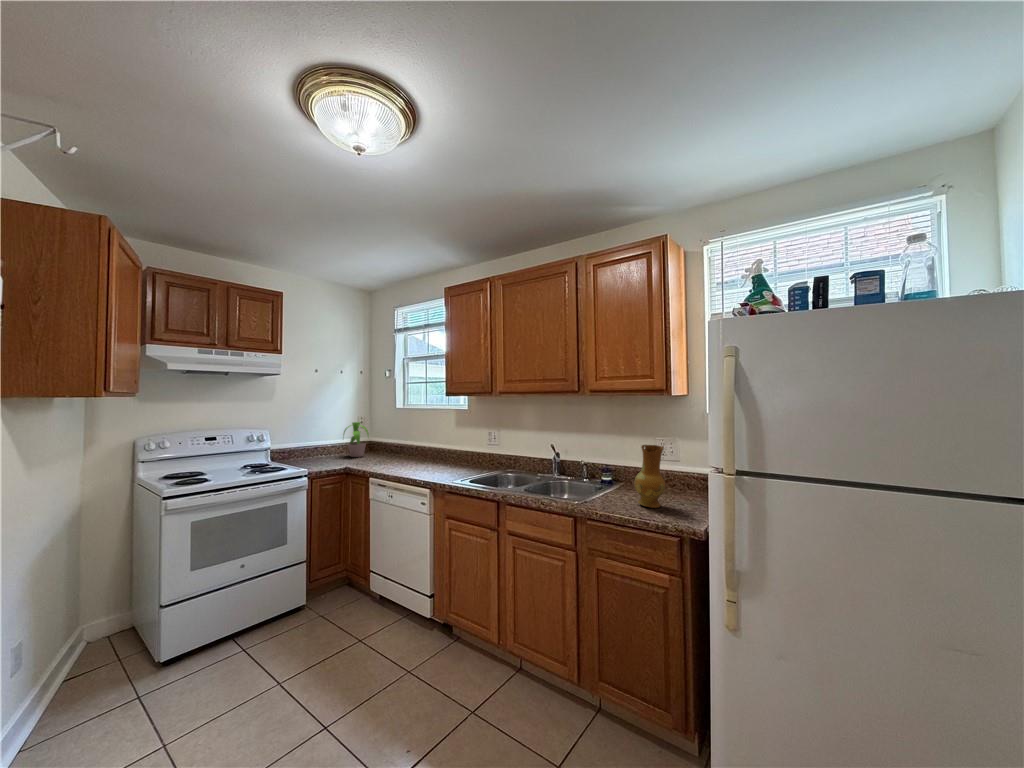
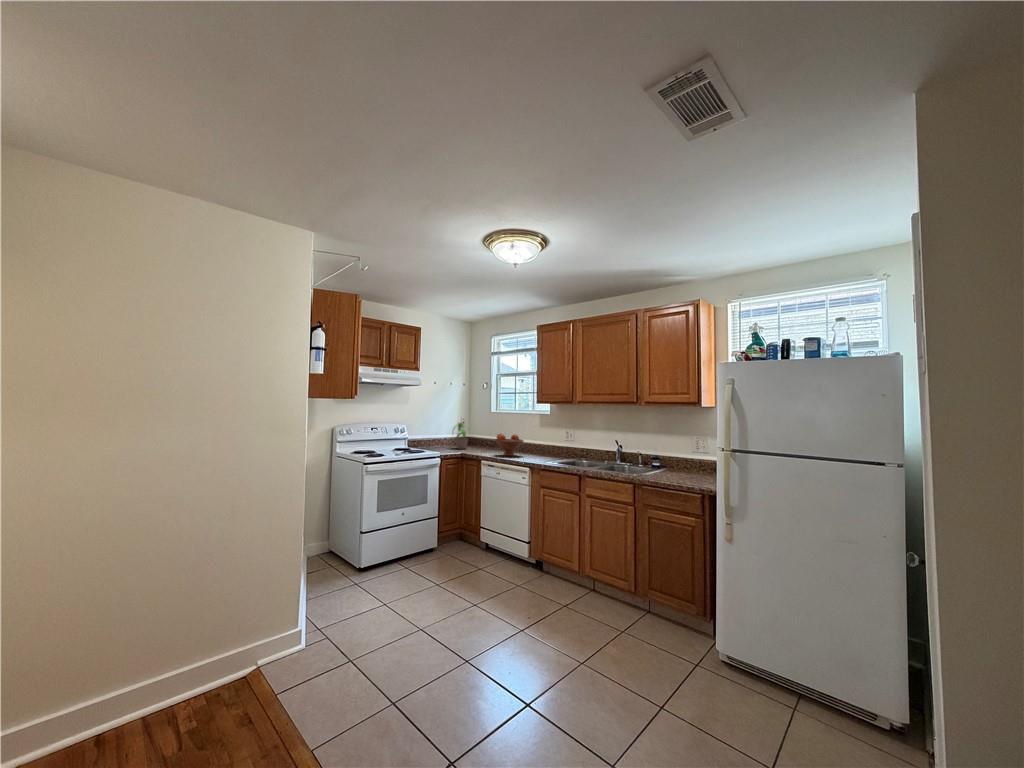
fruit bowl: none [391,437,432,468] -> present [495,433,523,456]
ceramic jug: present [634,445,665,508] -> none [674,439,695,480]

